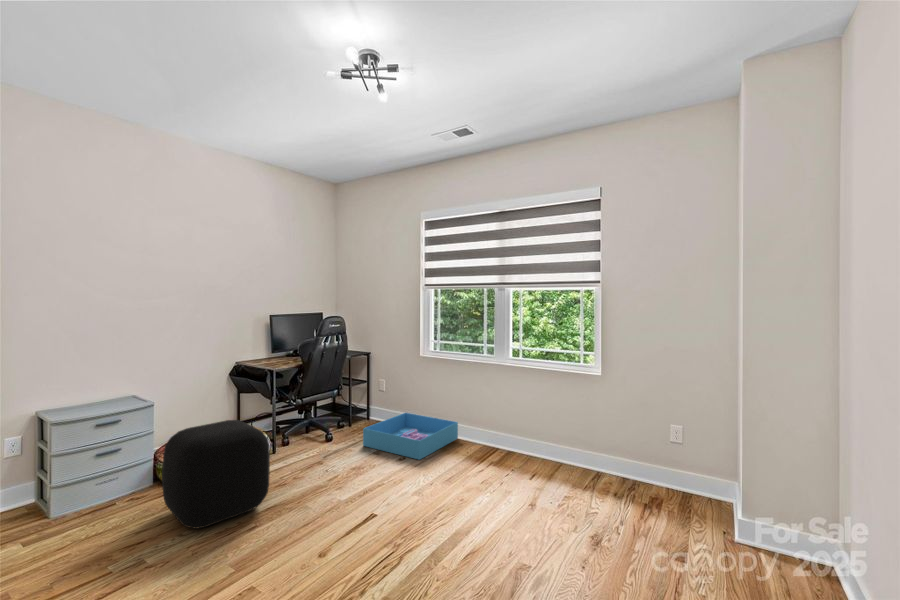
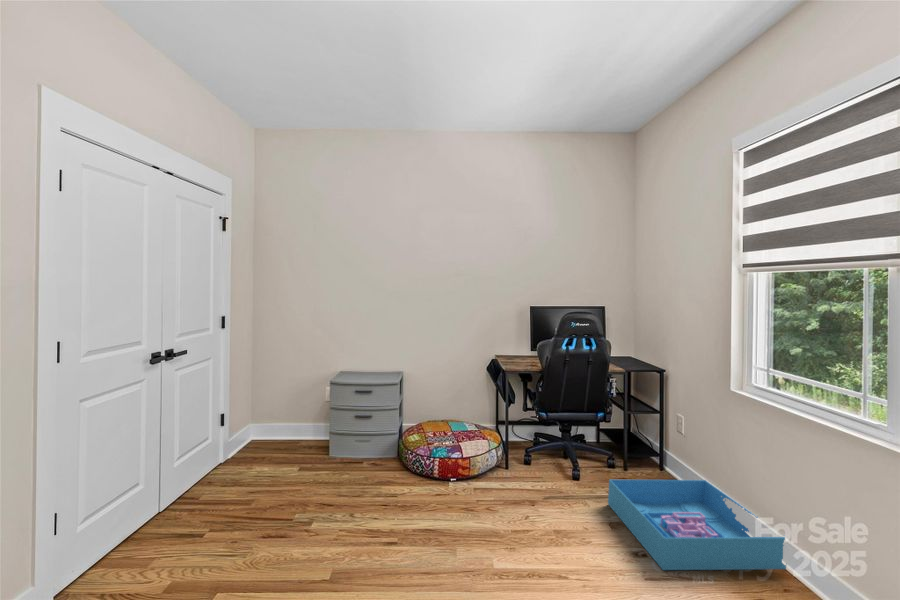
ottoman: present [162,420,270,529] -> none [345,413,443,523]

